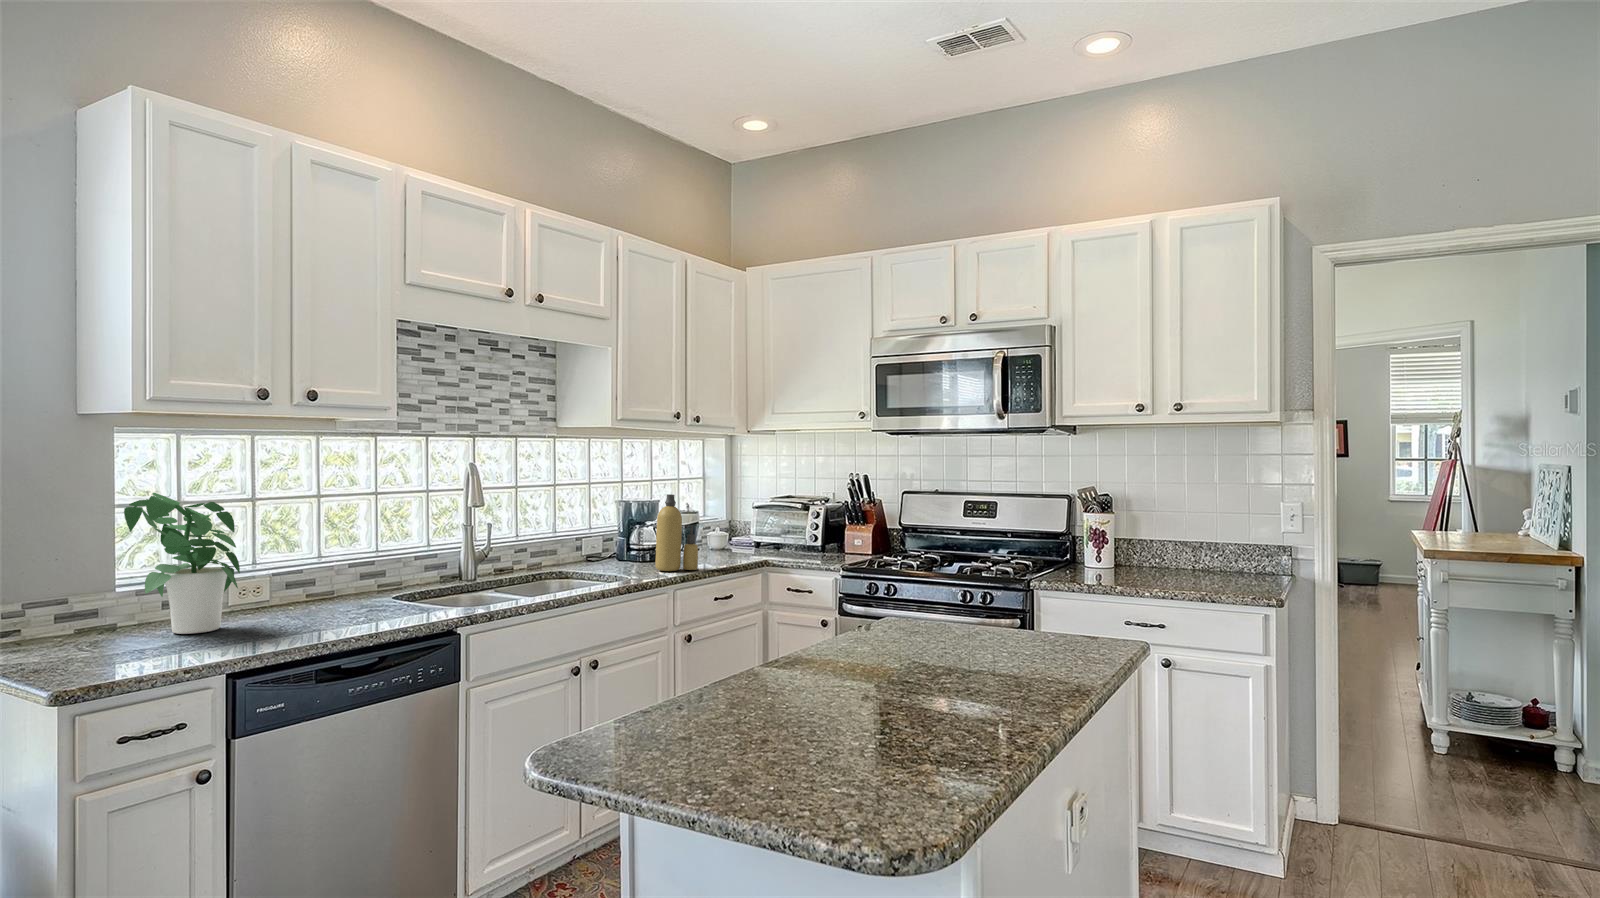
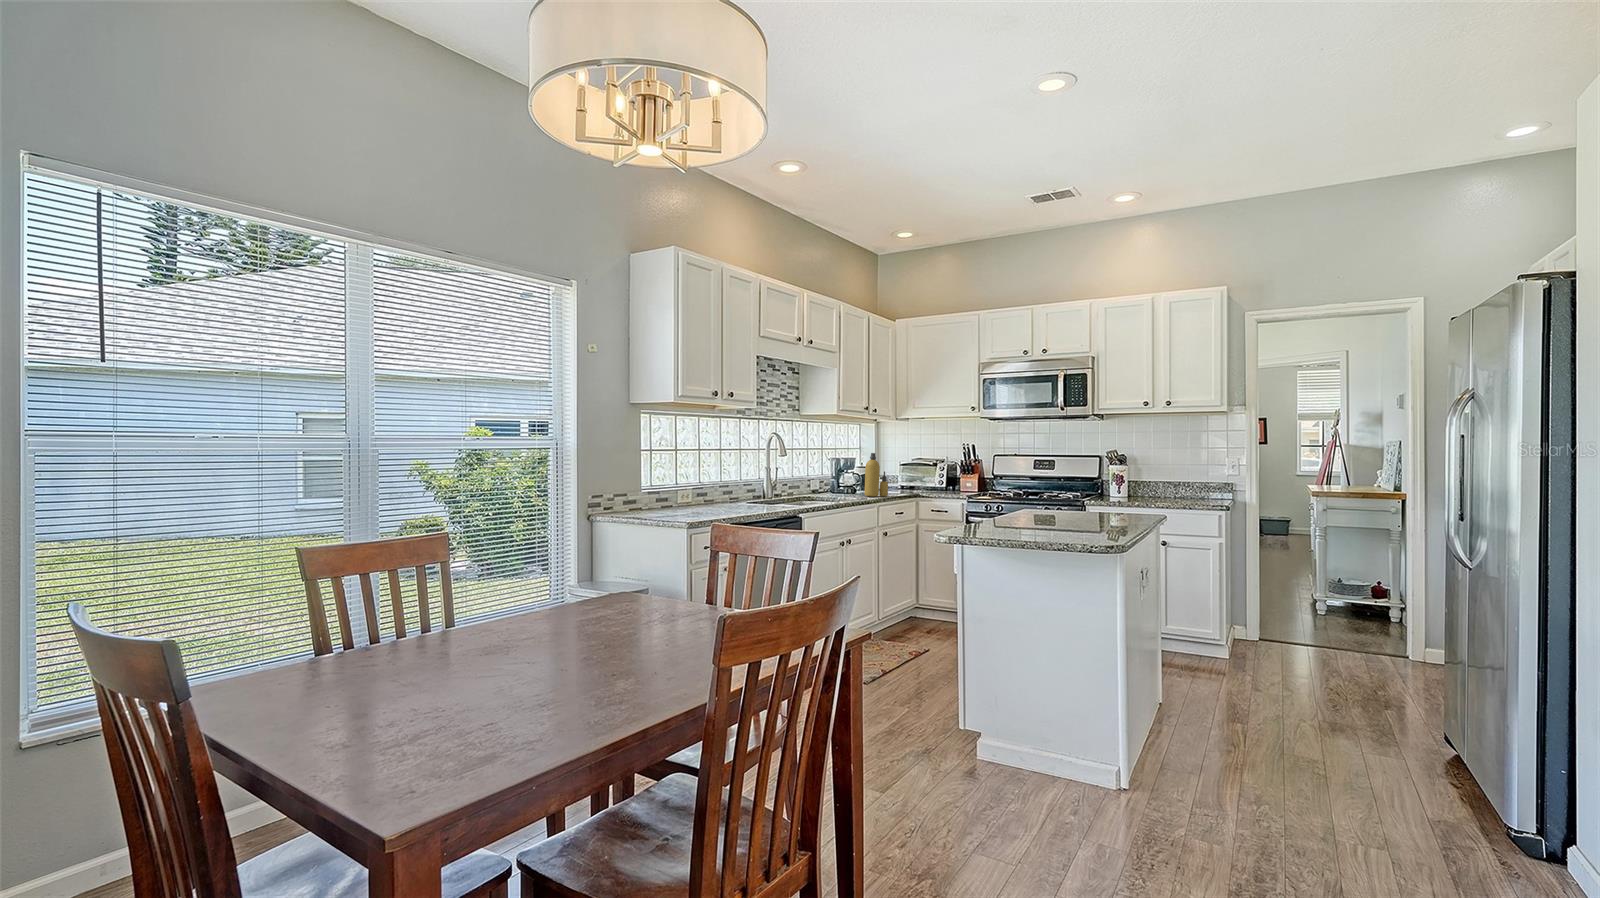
potted plant: present [124,493,240,634] -> none [657,442,710,512]

